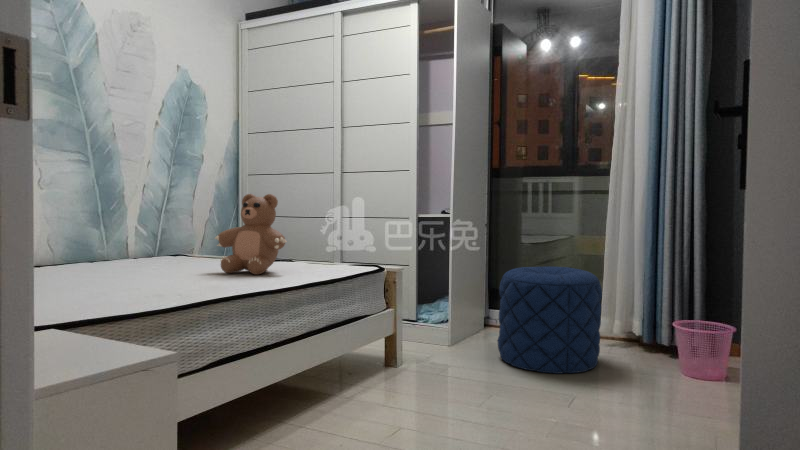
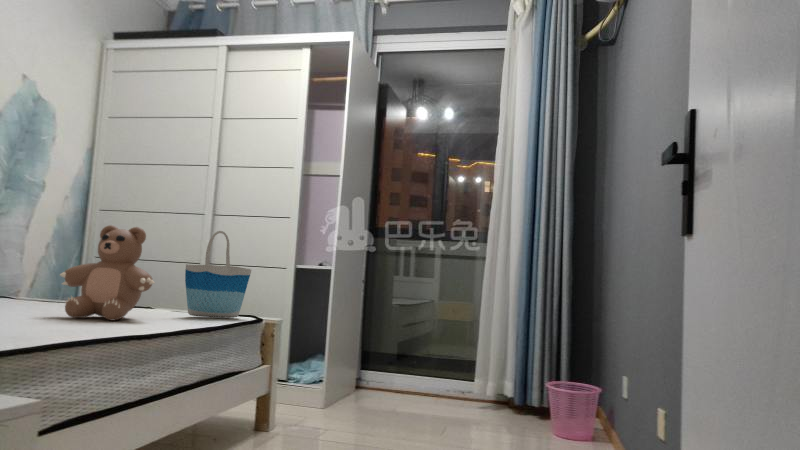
tote bag: none [314,191,370,268] -> present [185,231,251,318]
pouf: present [498,266,602,374] -> none [377,325,482,436]

